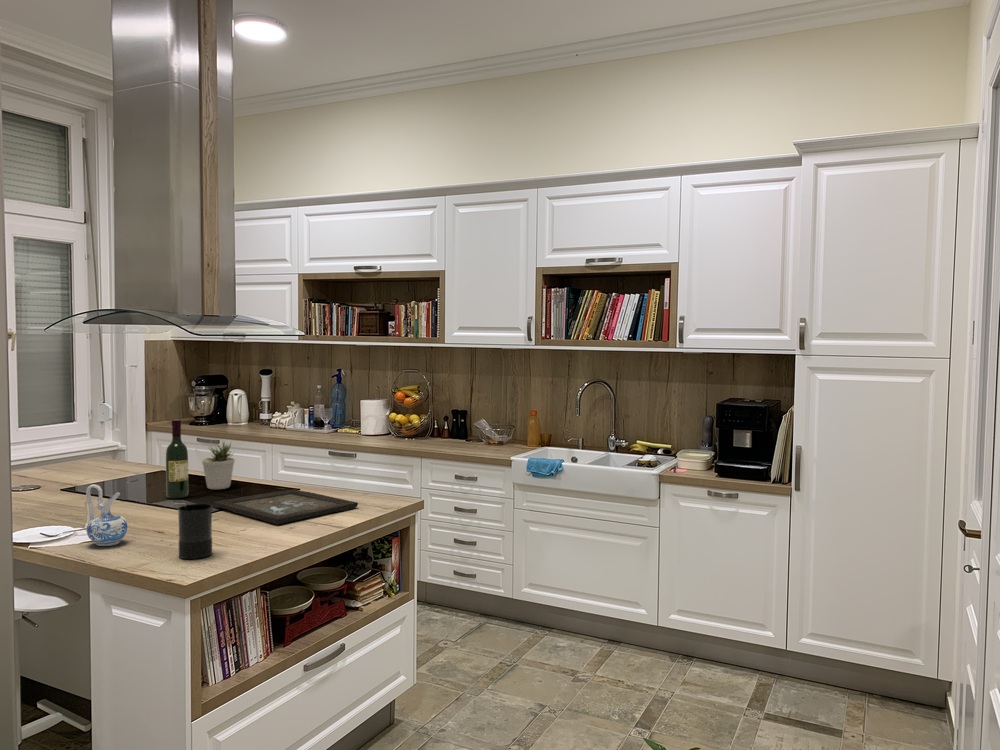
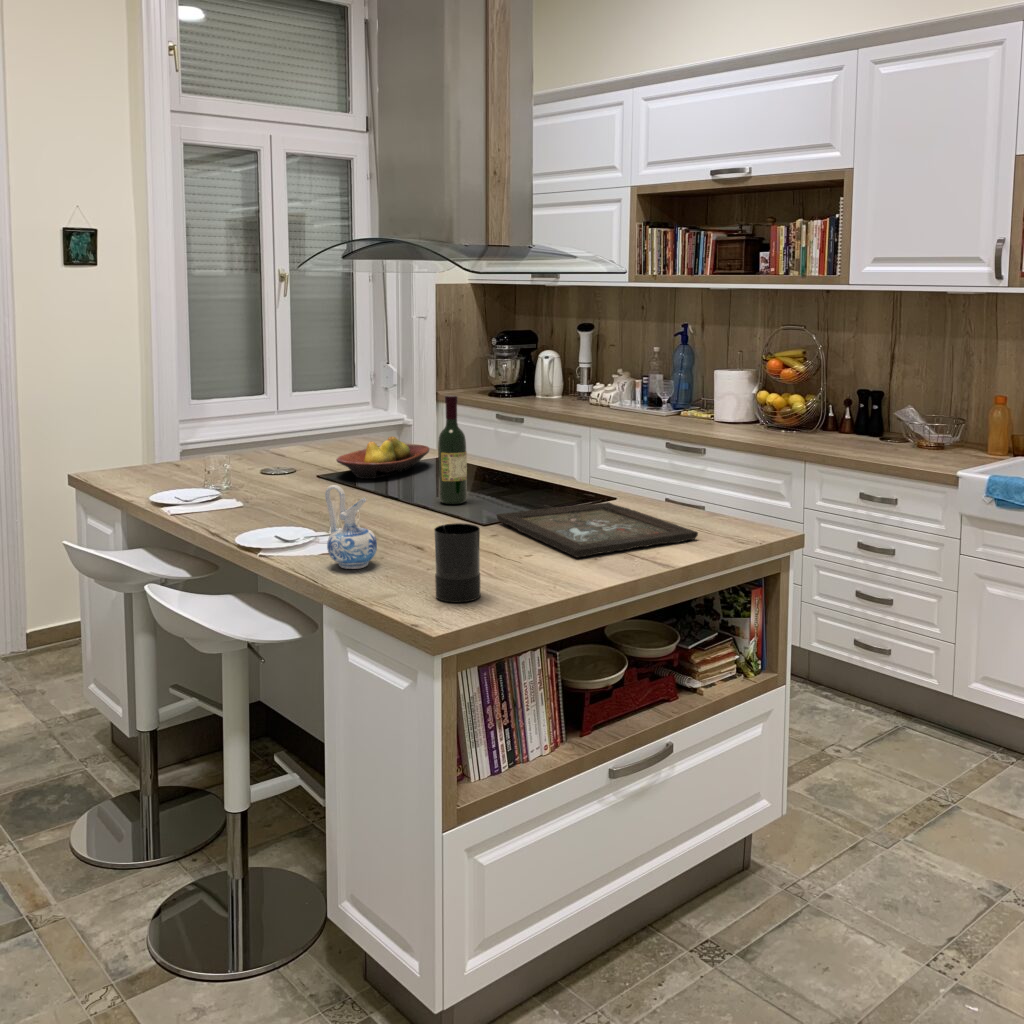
potted plant: present [202,442,235,489] -> none [486,426,530,494]
fruit bowl: none [75,453,152,486] -> present [336,437,429,479]

